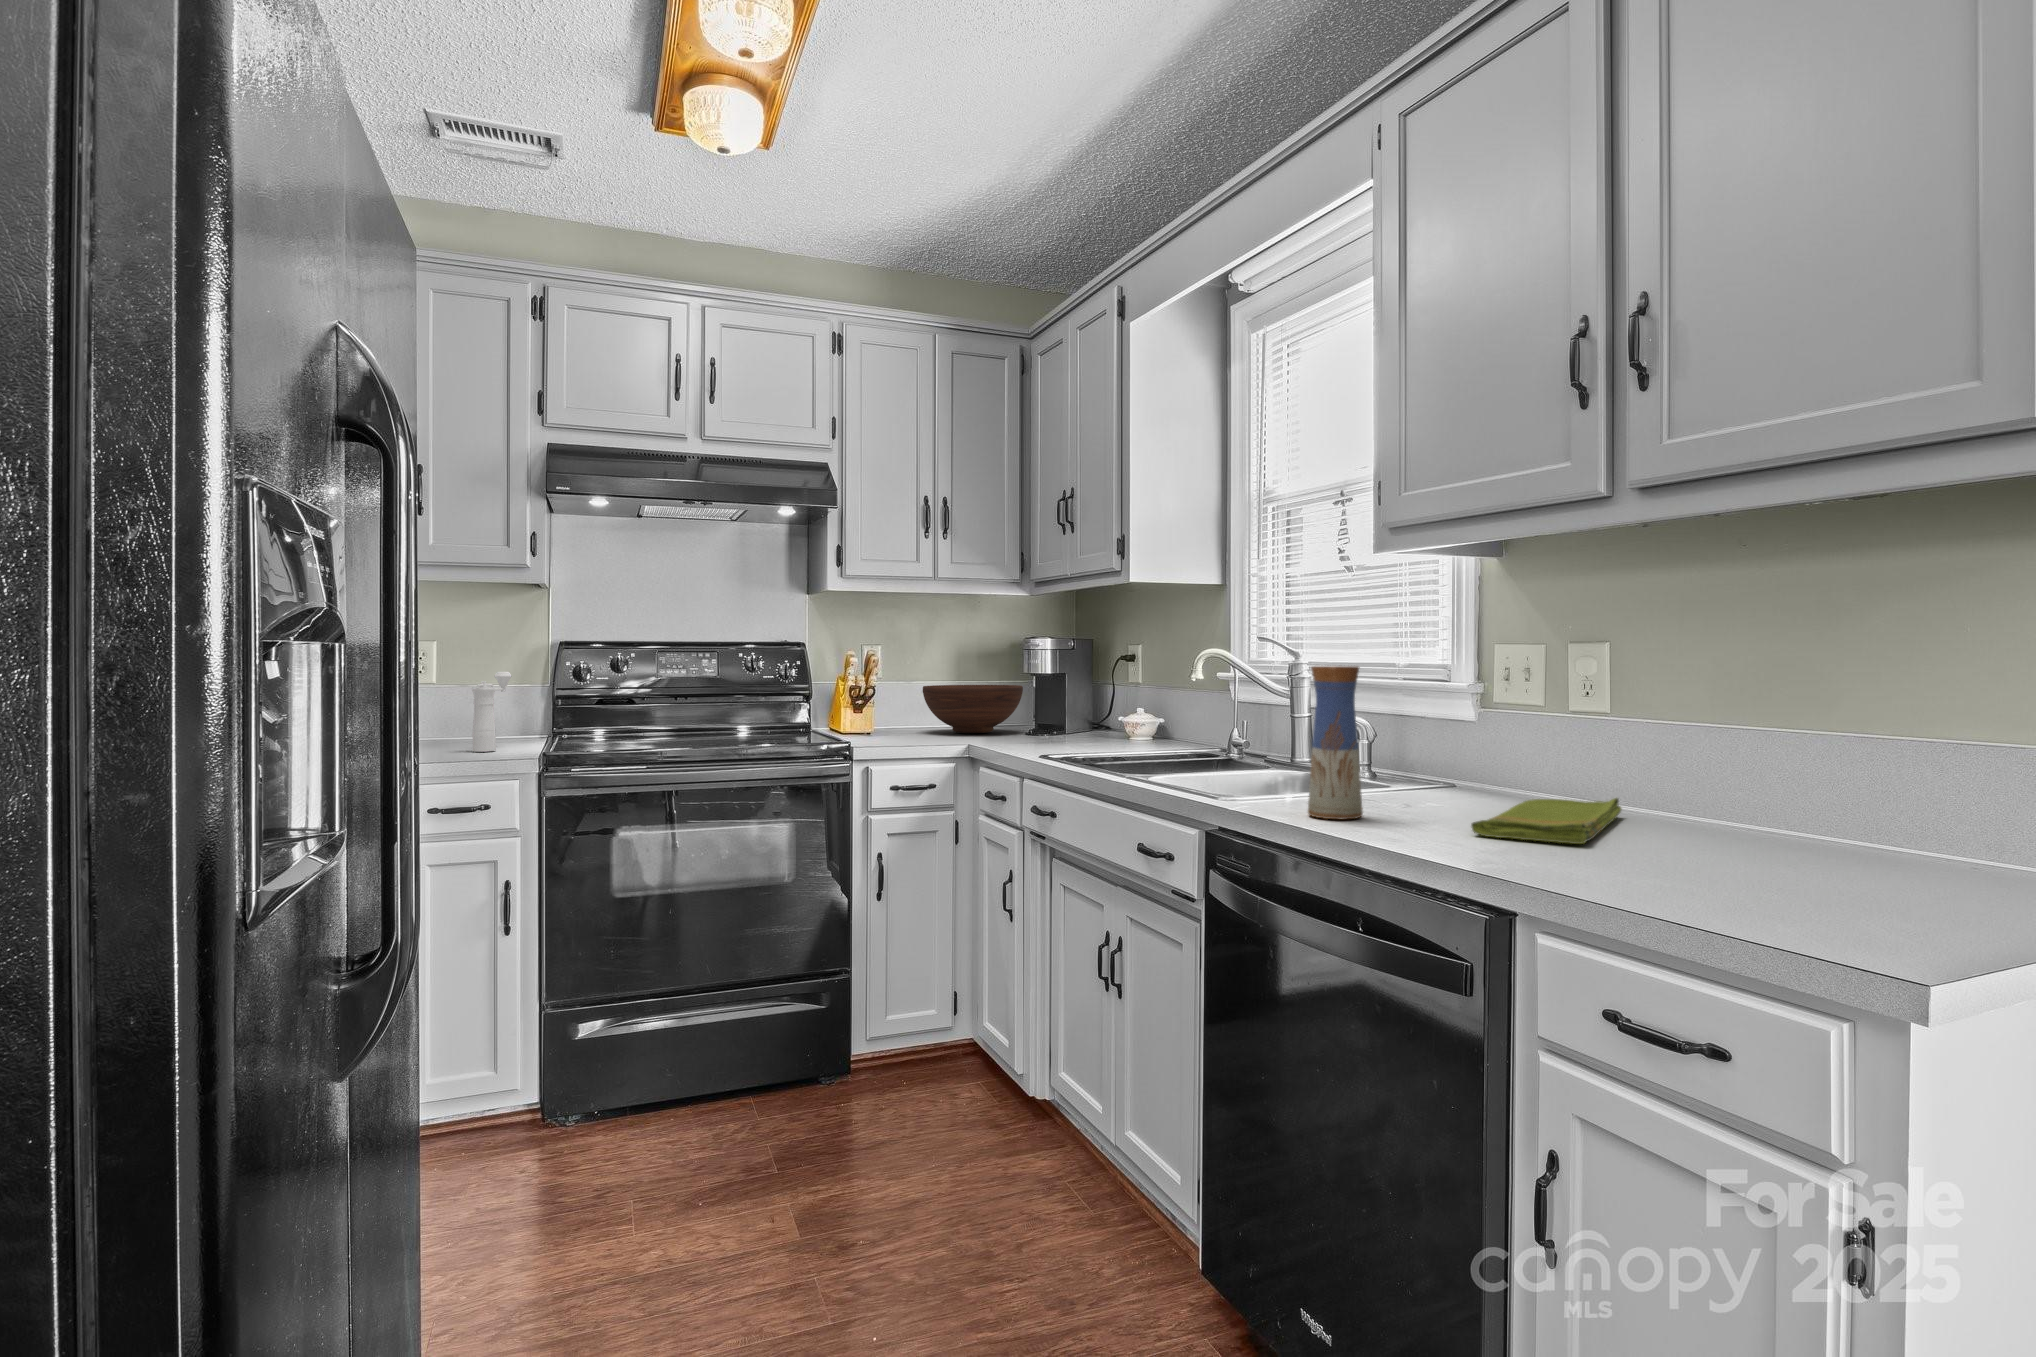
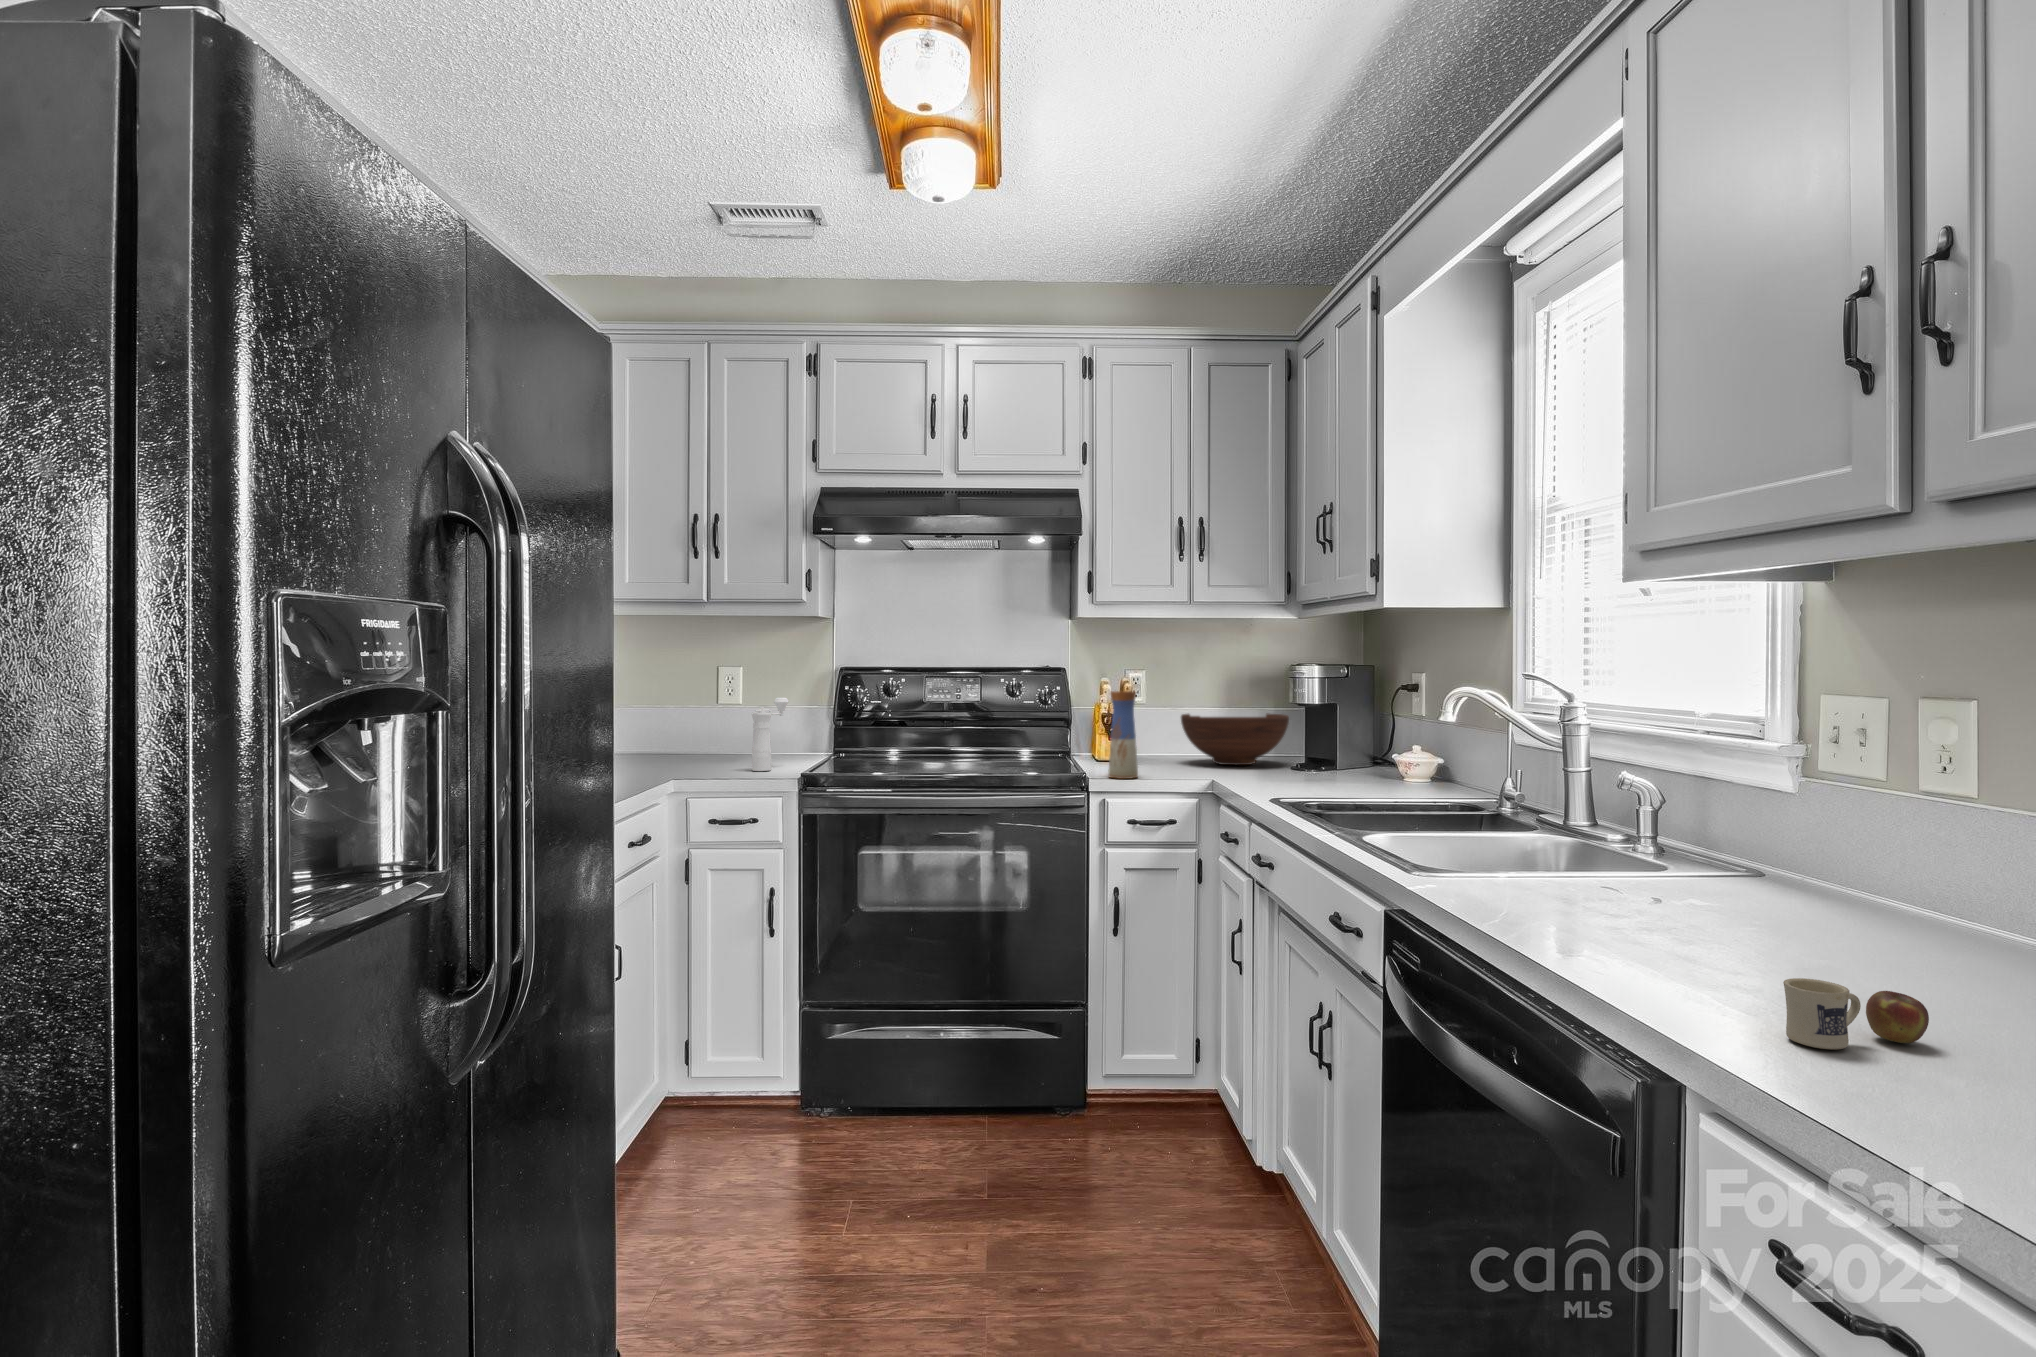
vase: present [1308,666,1363,819] -> present [1108,691,1138,779]
dish towel: present [1471,798,1621,844] -> none [1701,900,1970,975]
mug: none [1579,838,1666,886] -> present [1783,978,1929,1050]

